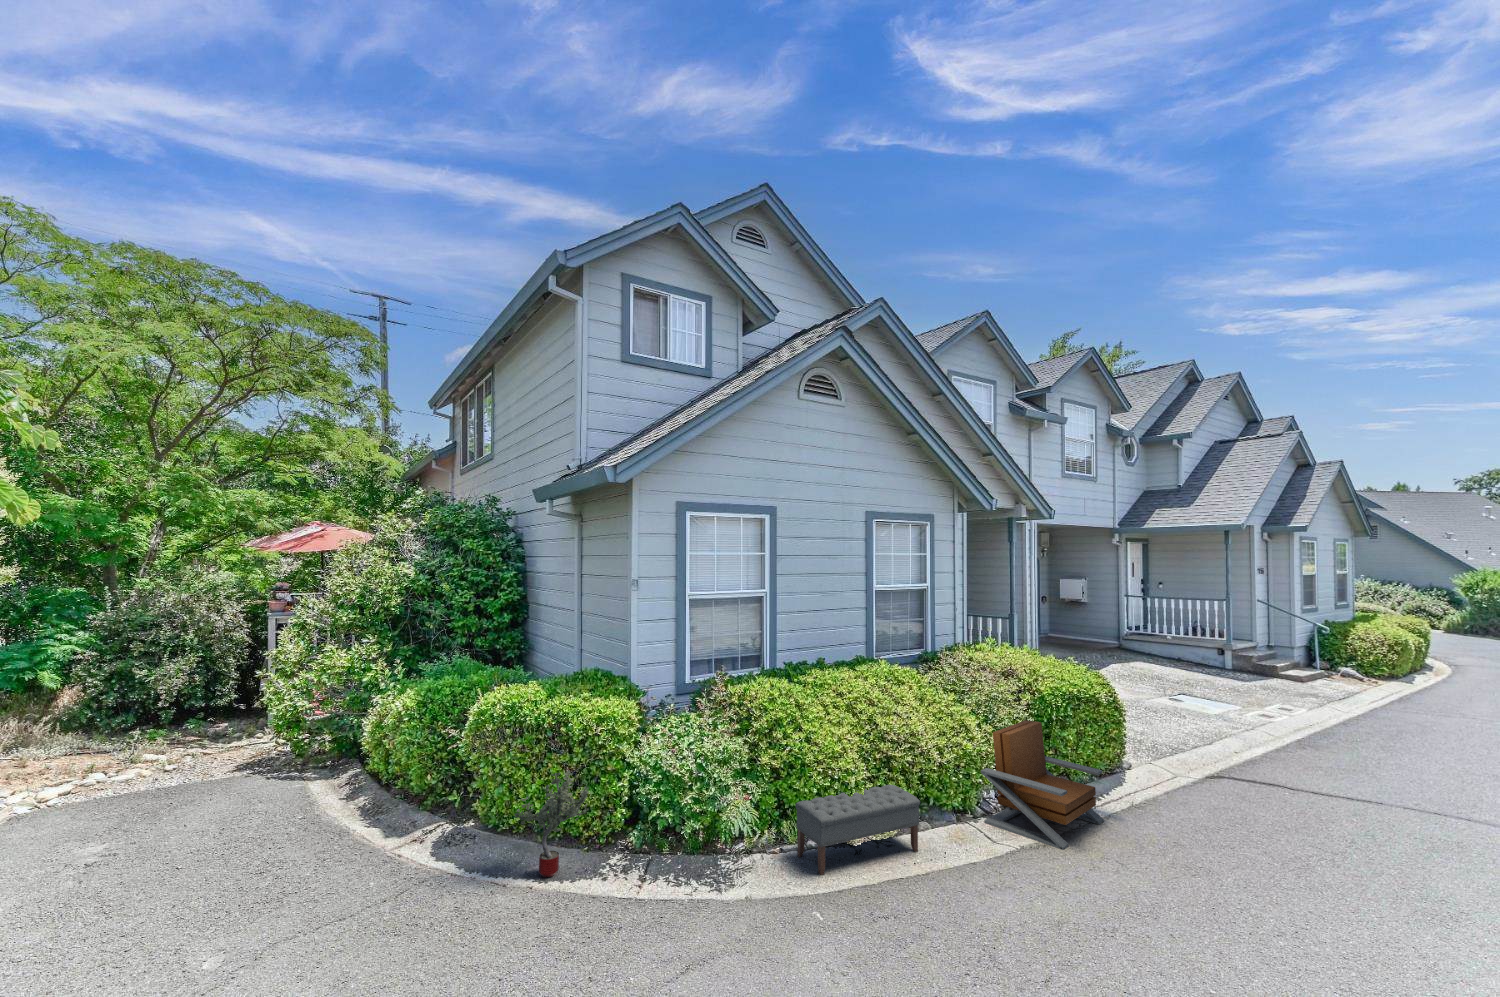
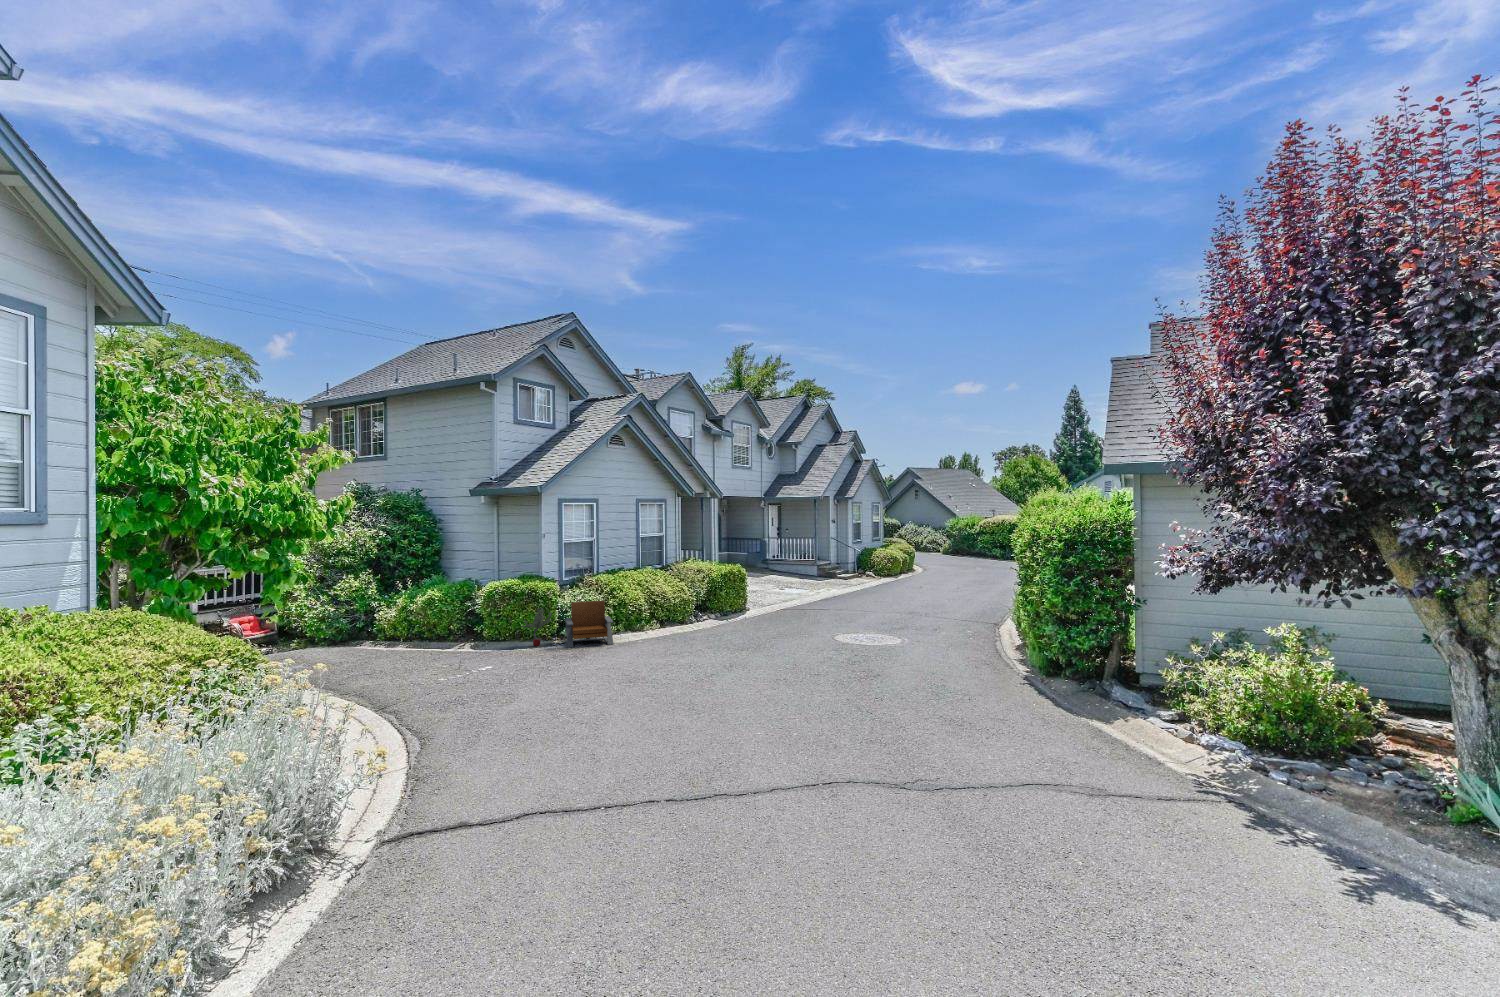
lounge chair: present [981,720,1104,850] -> present [565,601,613,648]
bench: present [795,785,920,875] -> none [625,609,669,636]

